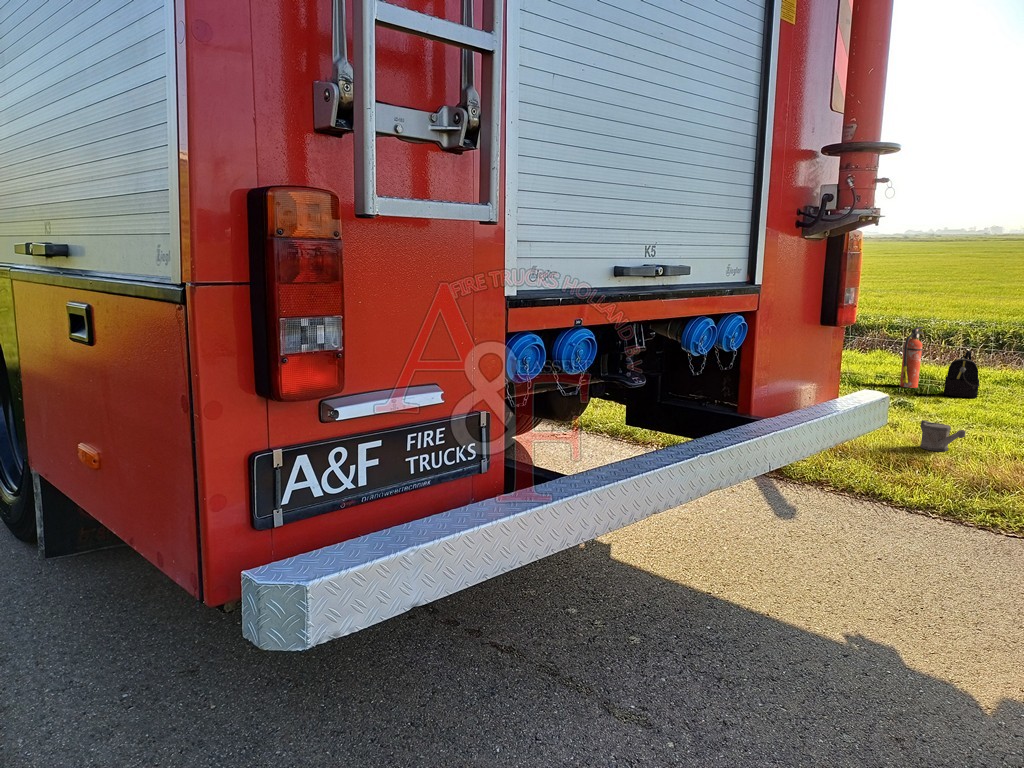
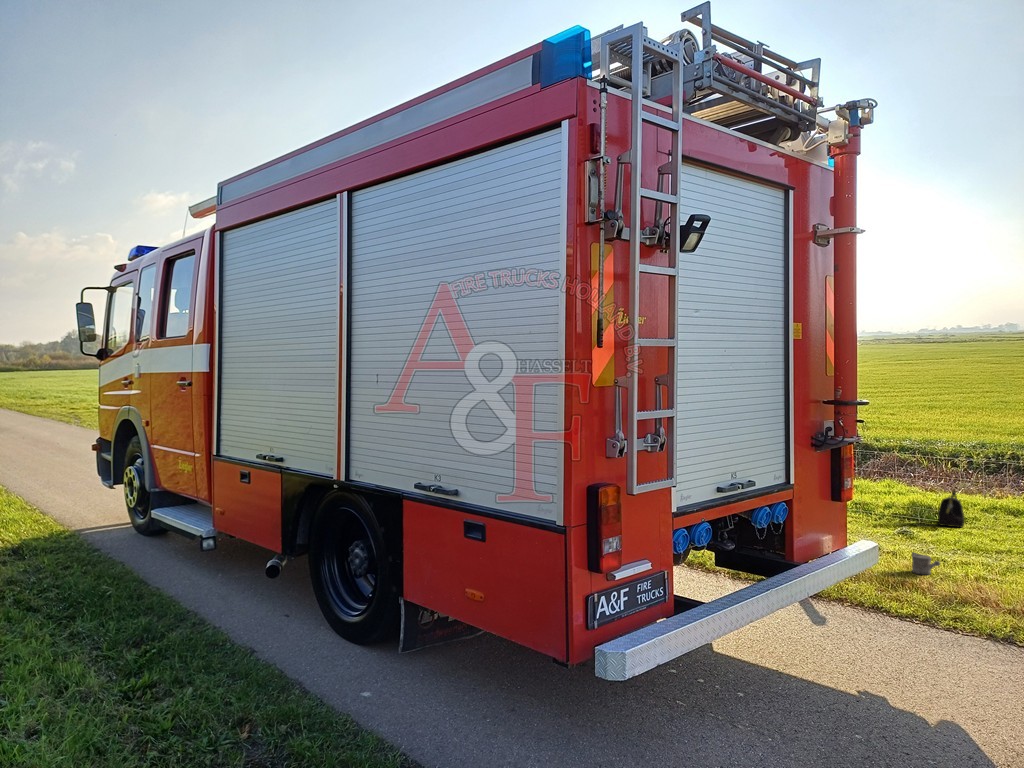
fire extinguisher: present [900,327,924,388] -> none [905,471,920,518]

